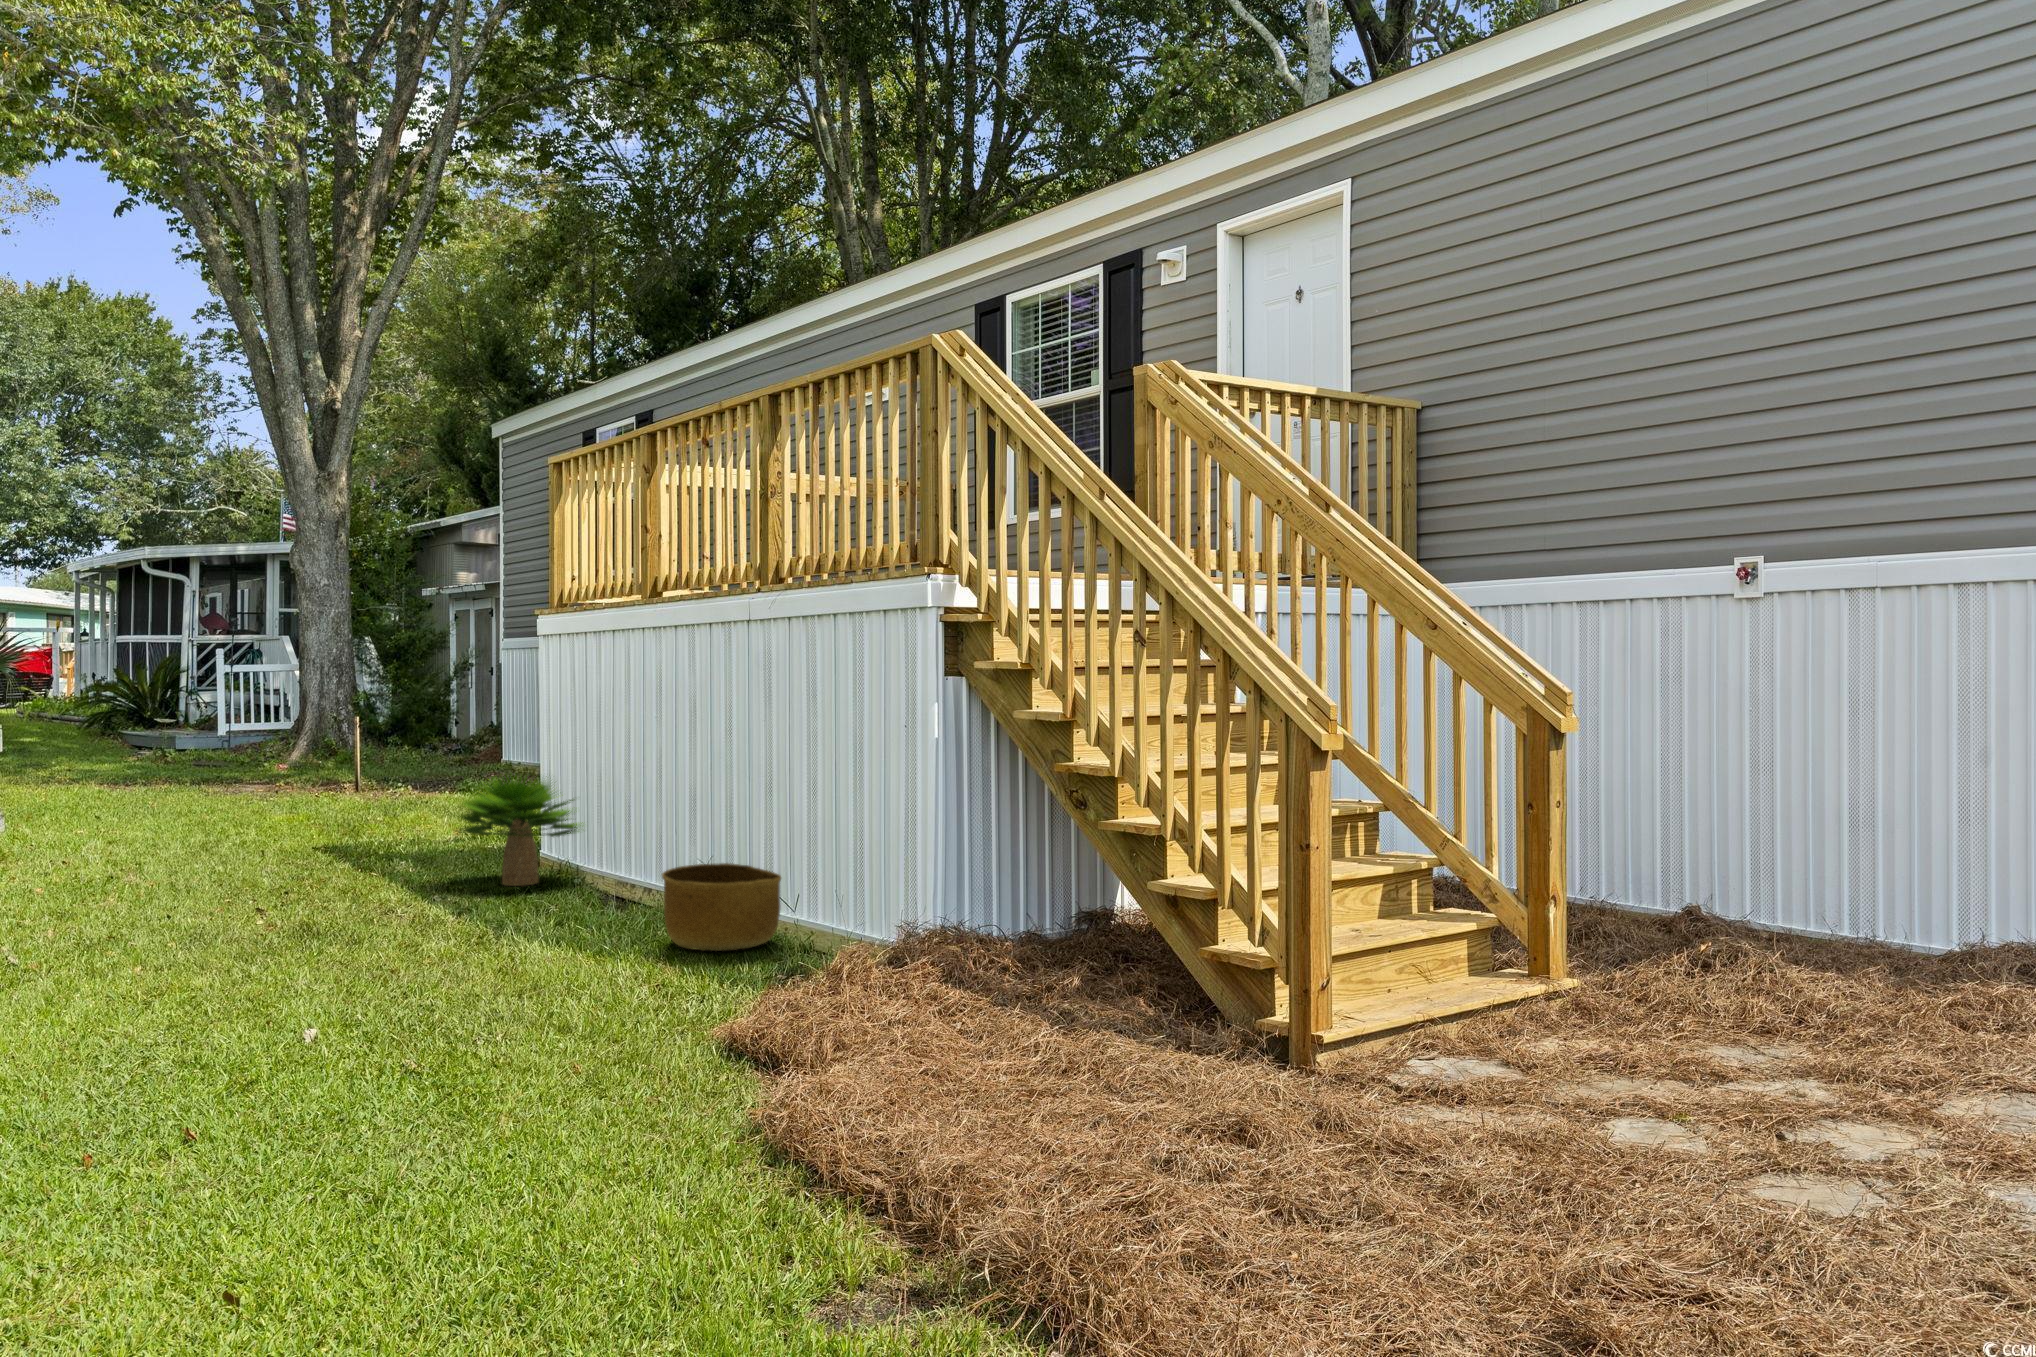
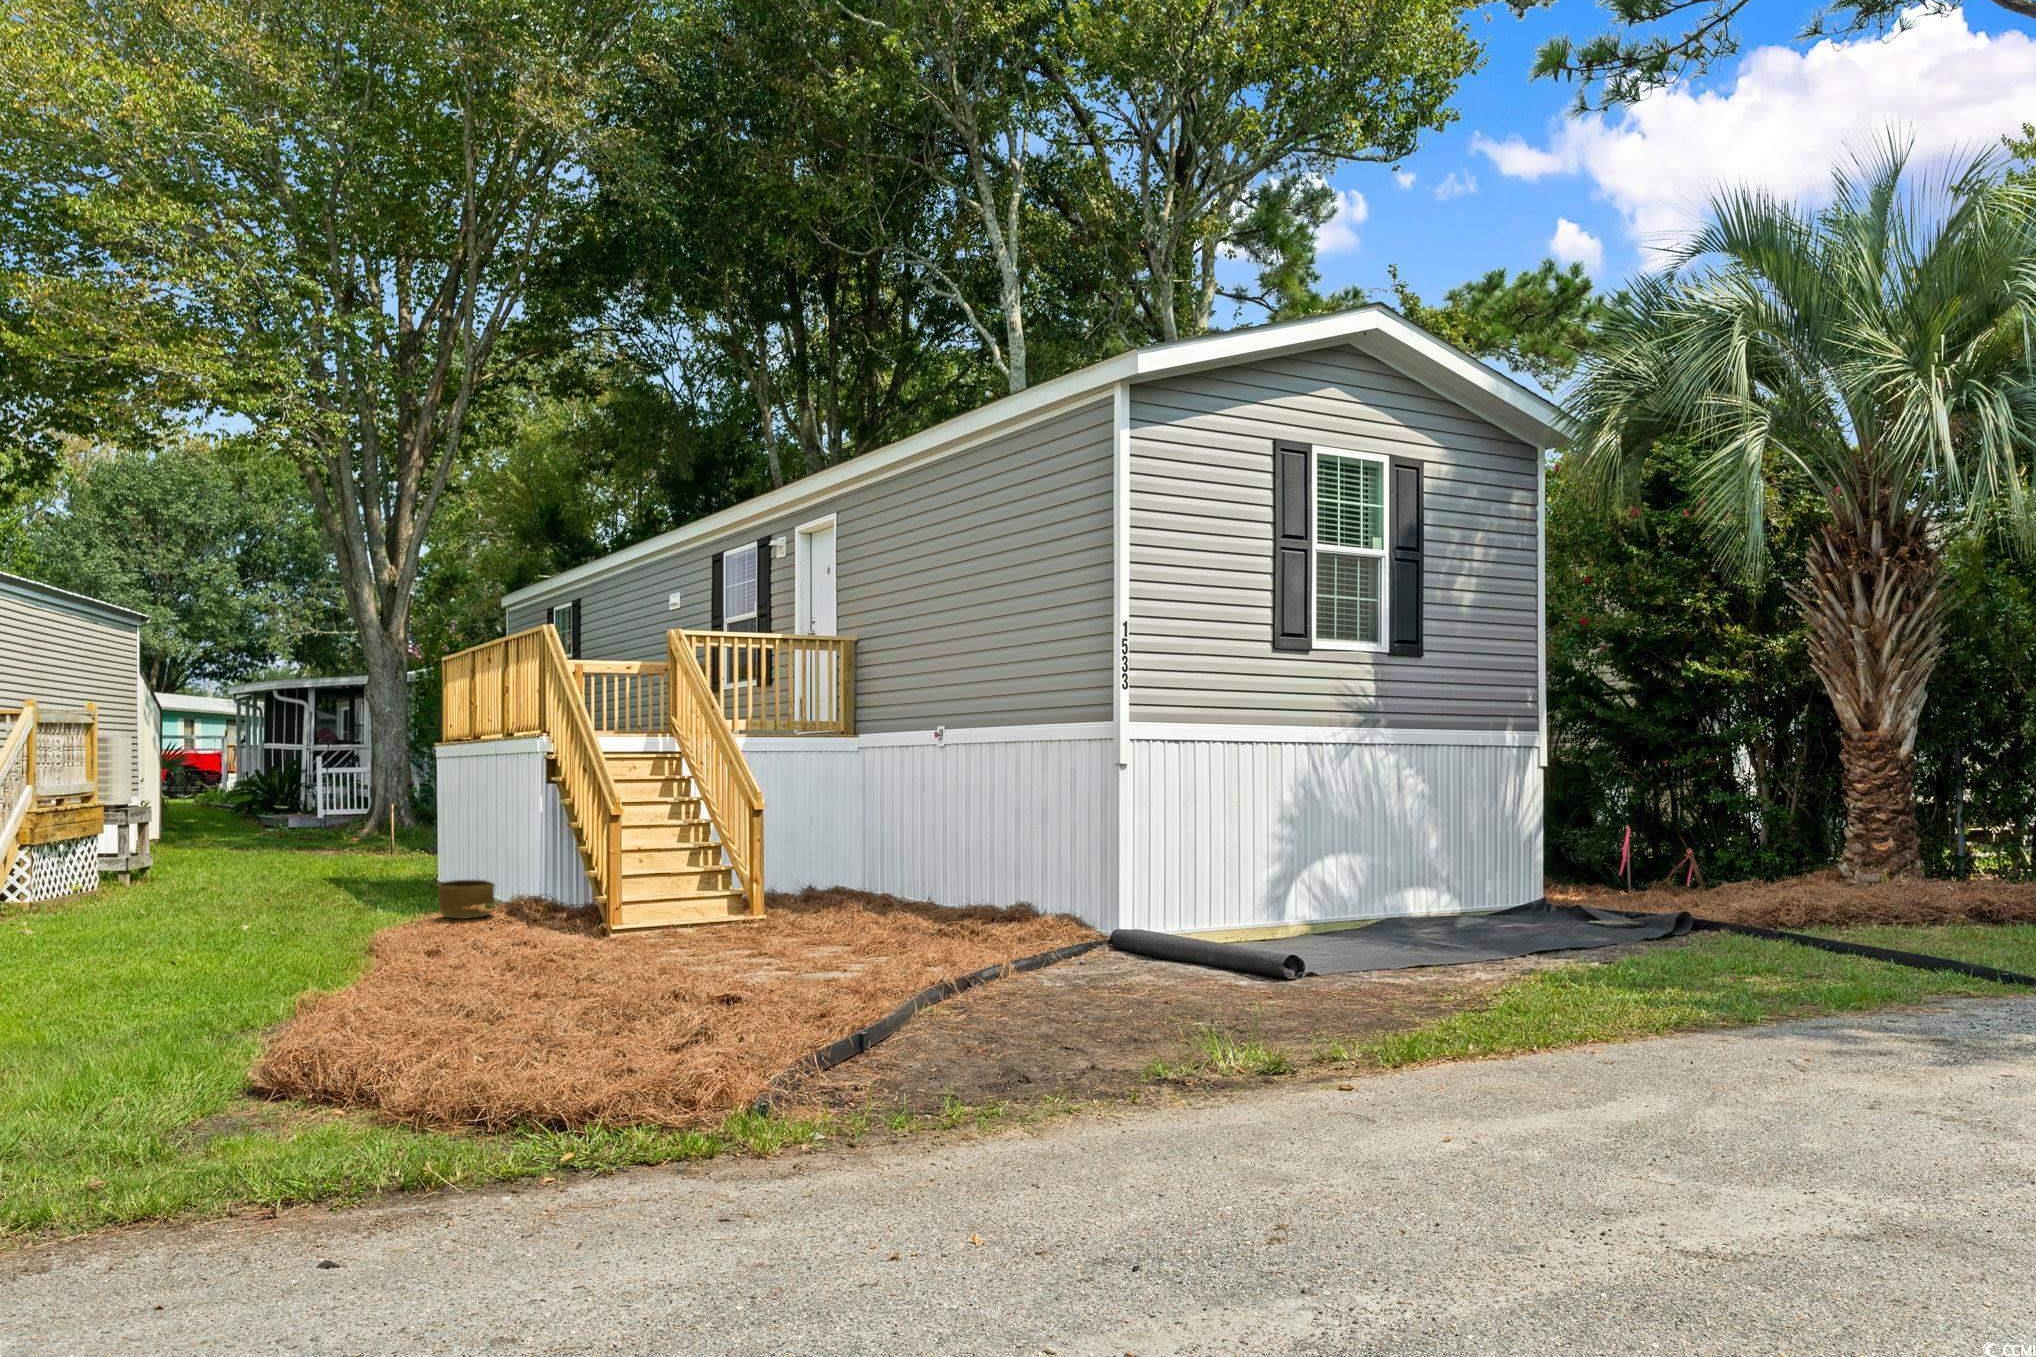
potted plant: present [456,777,583,886] -> none [371,837,448,897]

